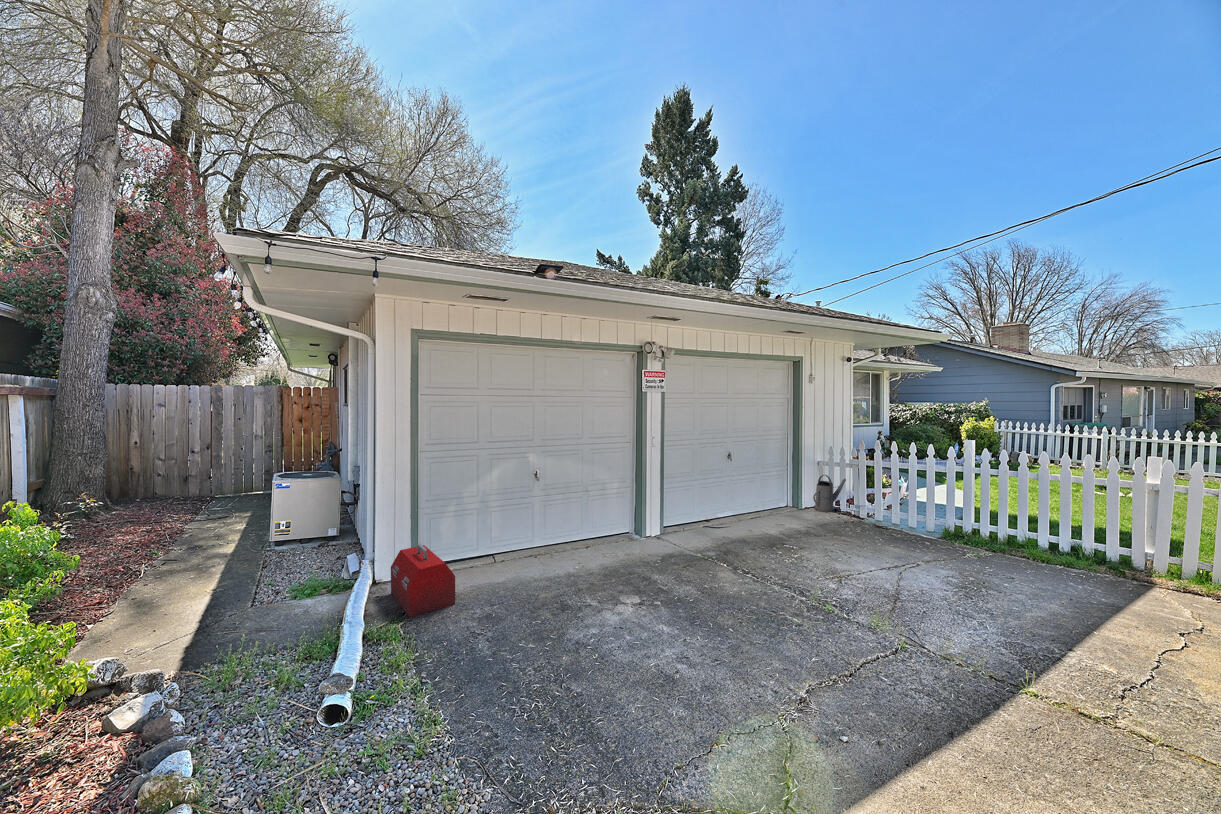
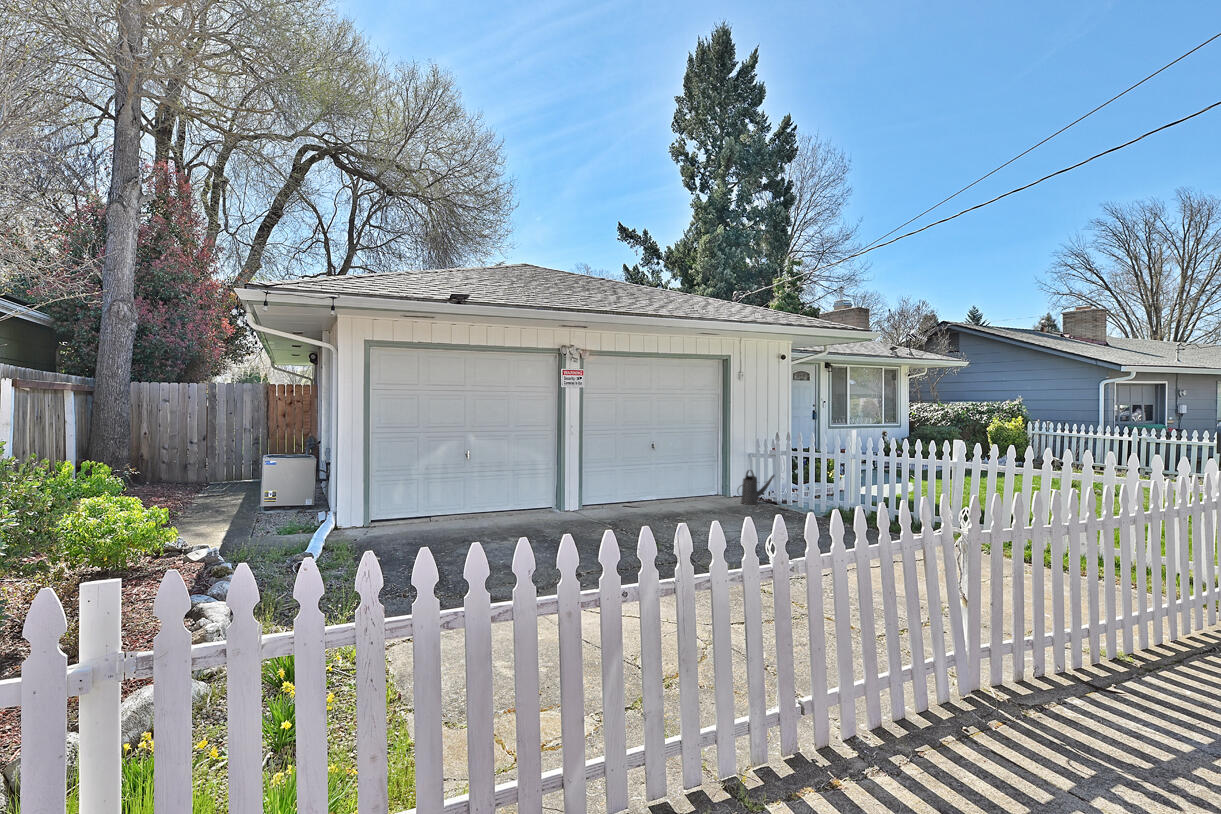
toolbox: present [391,544,455,617] -> none [344,495,385,540]

